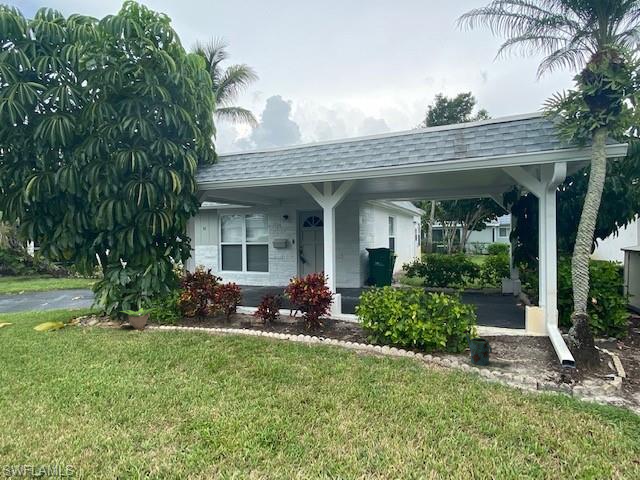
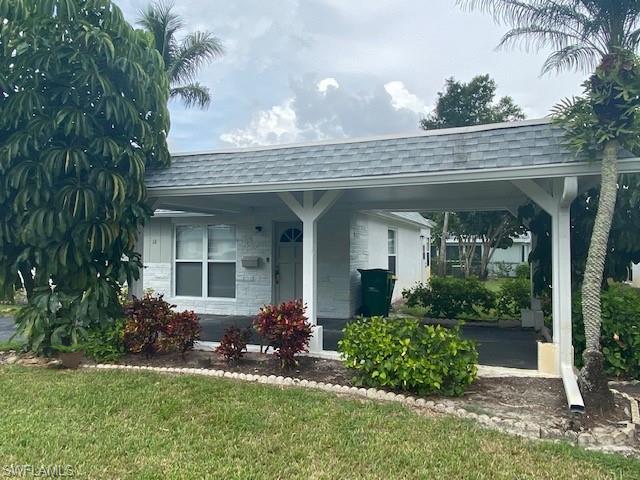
watering can: present [463,330,492,366] -> none [461,370,492,411]

